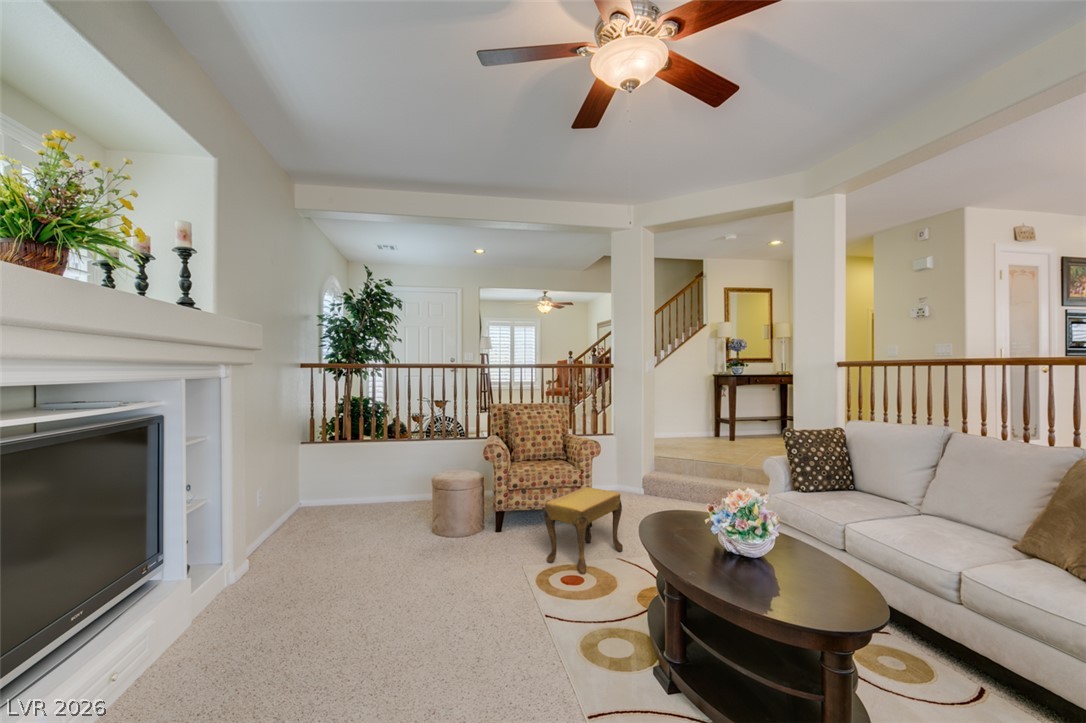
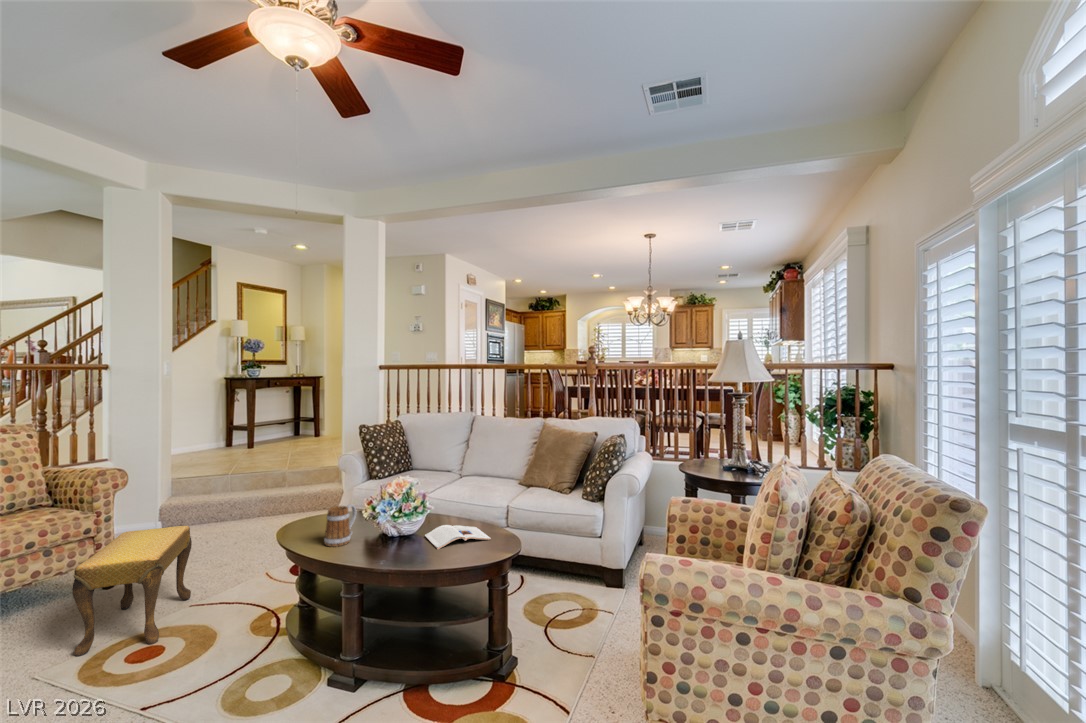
mug: none [663,504,699,546] -> present [324,504,356,547]
magazine: none [758,563,846,608] -> present [425,525,491,549]

